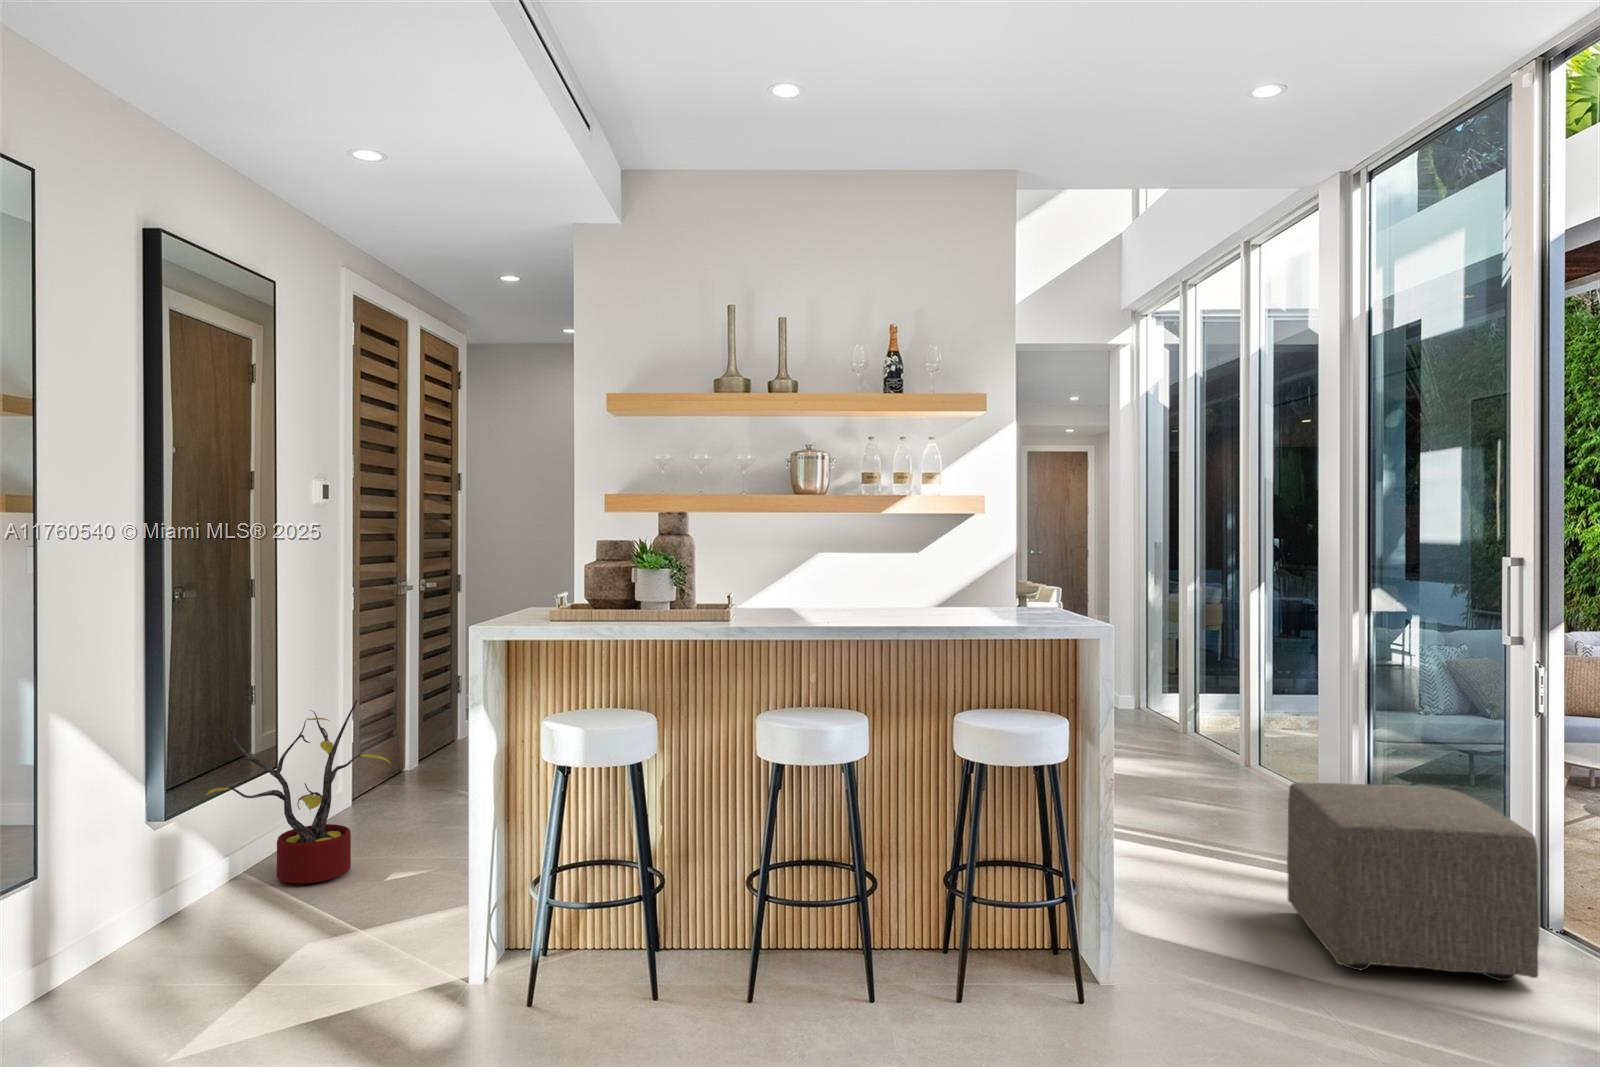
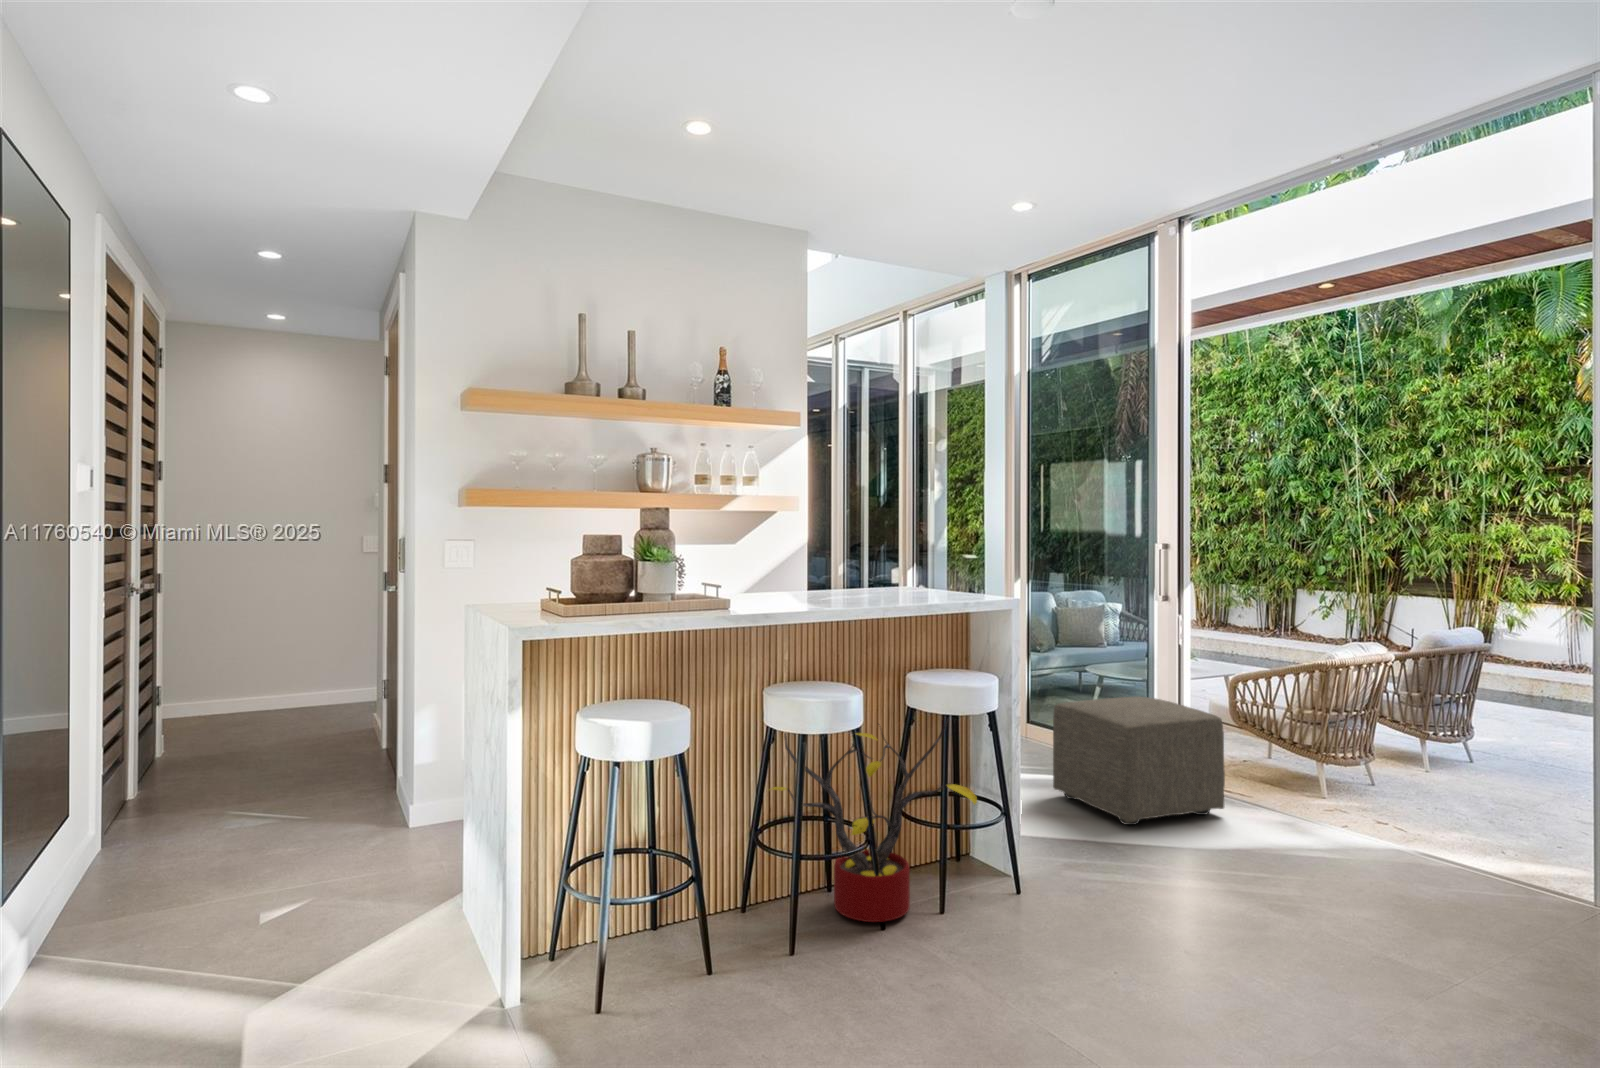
decorative plant: present [205,700,391,884] -> present [771,719,977,922]

